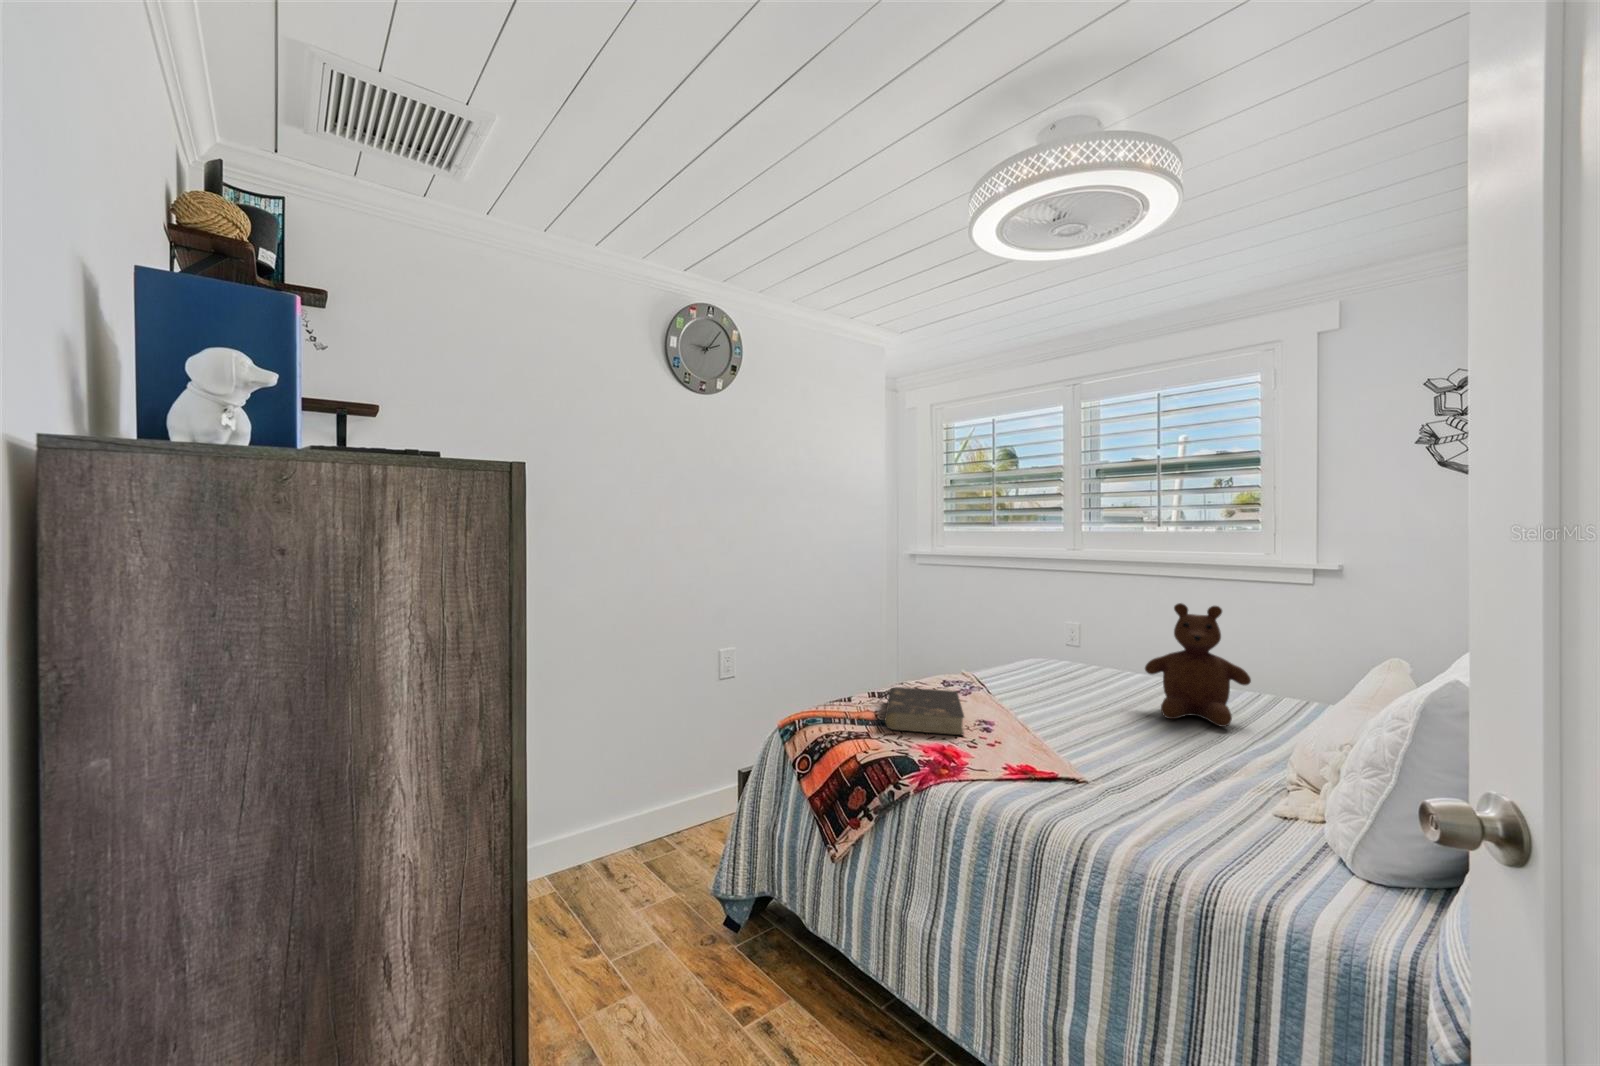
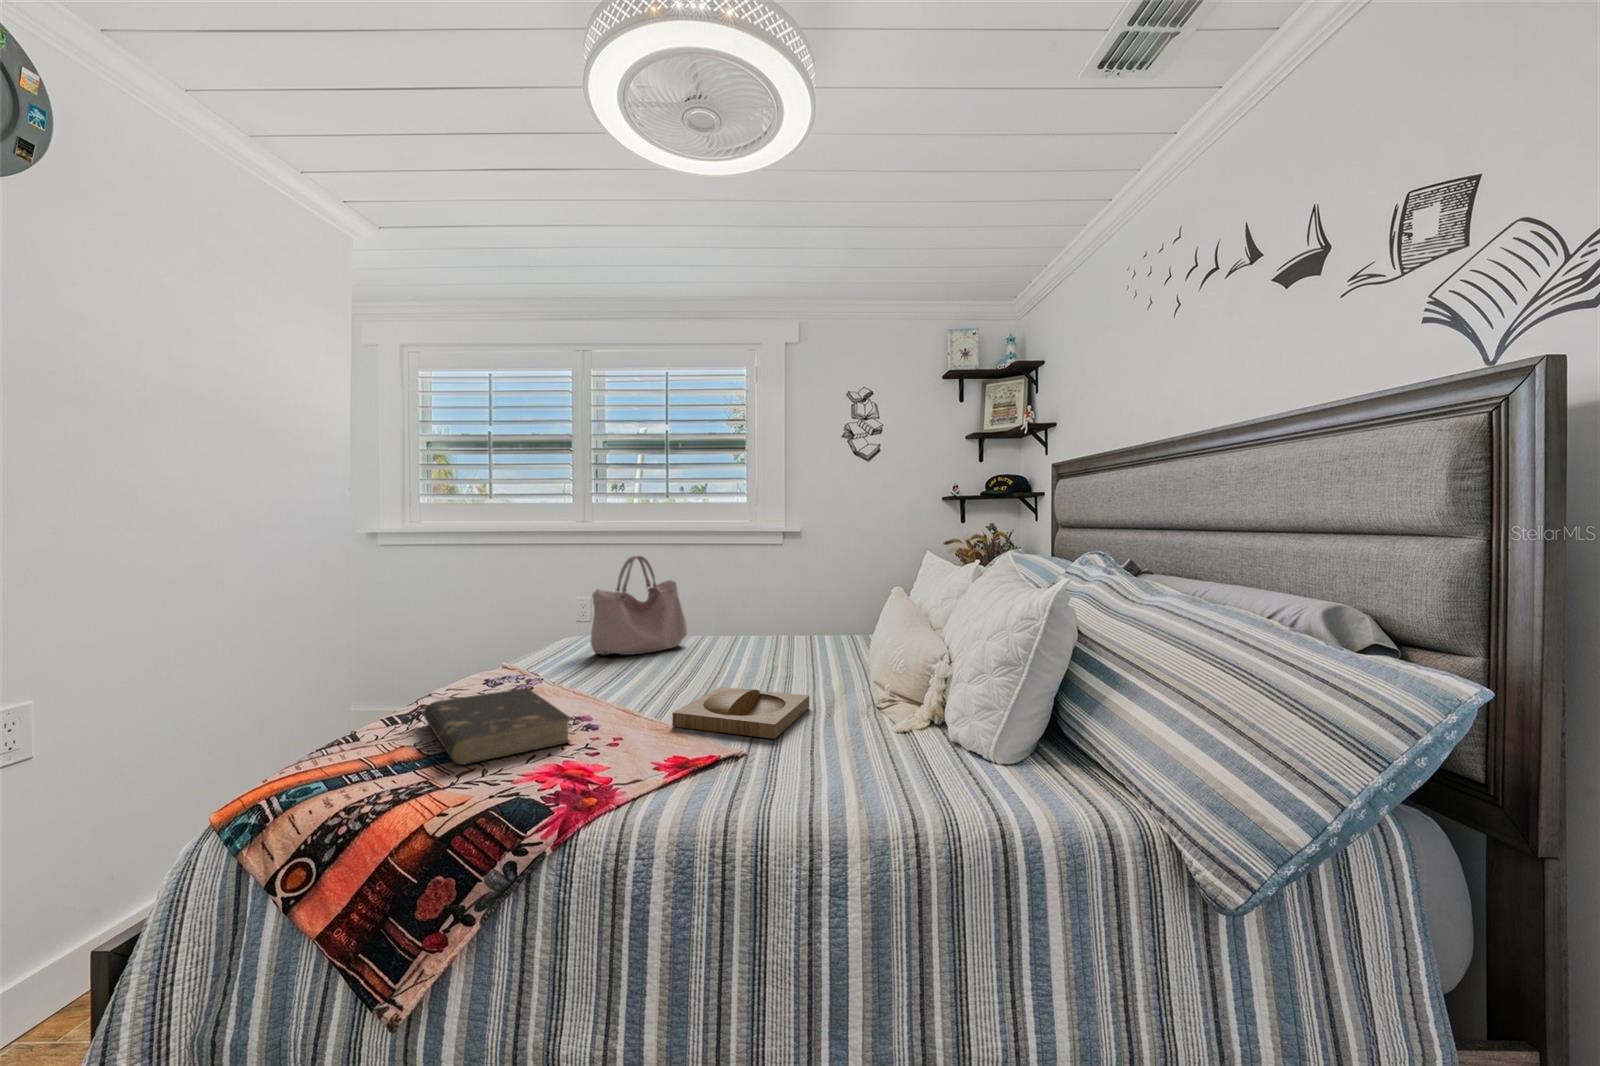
handbag: none [1039,590,1144,685] -> present [591,556,687,655]
teddy bear: present [1145,603,1251,727] -> none [708,559,791,670]
tray: none [1048,726,1201,780] -> present [672,687,809,739]

